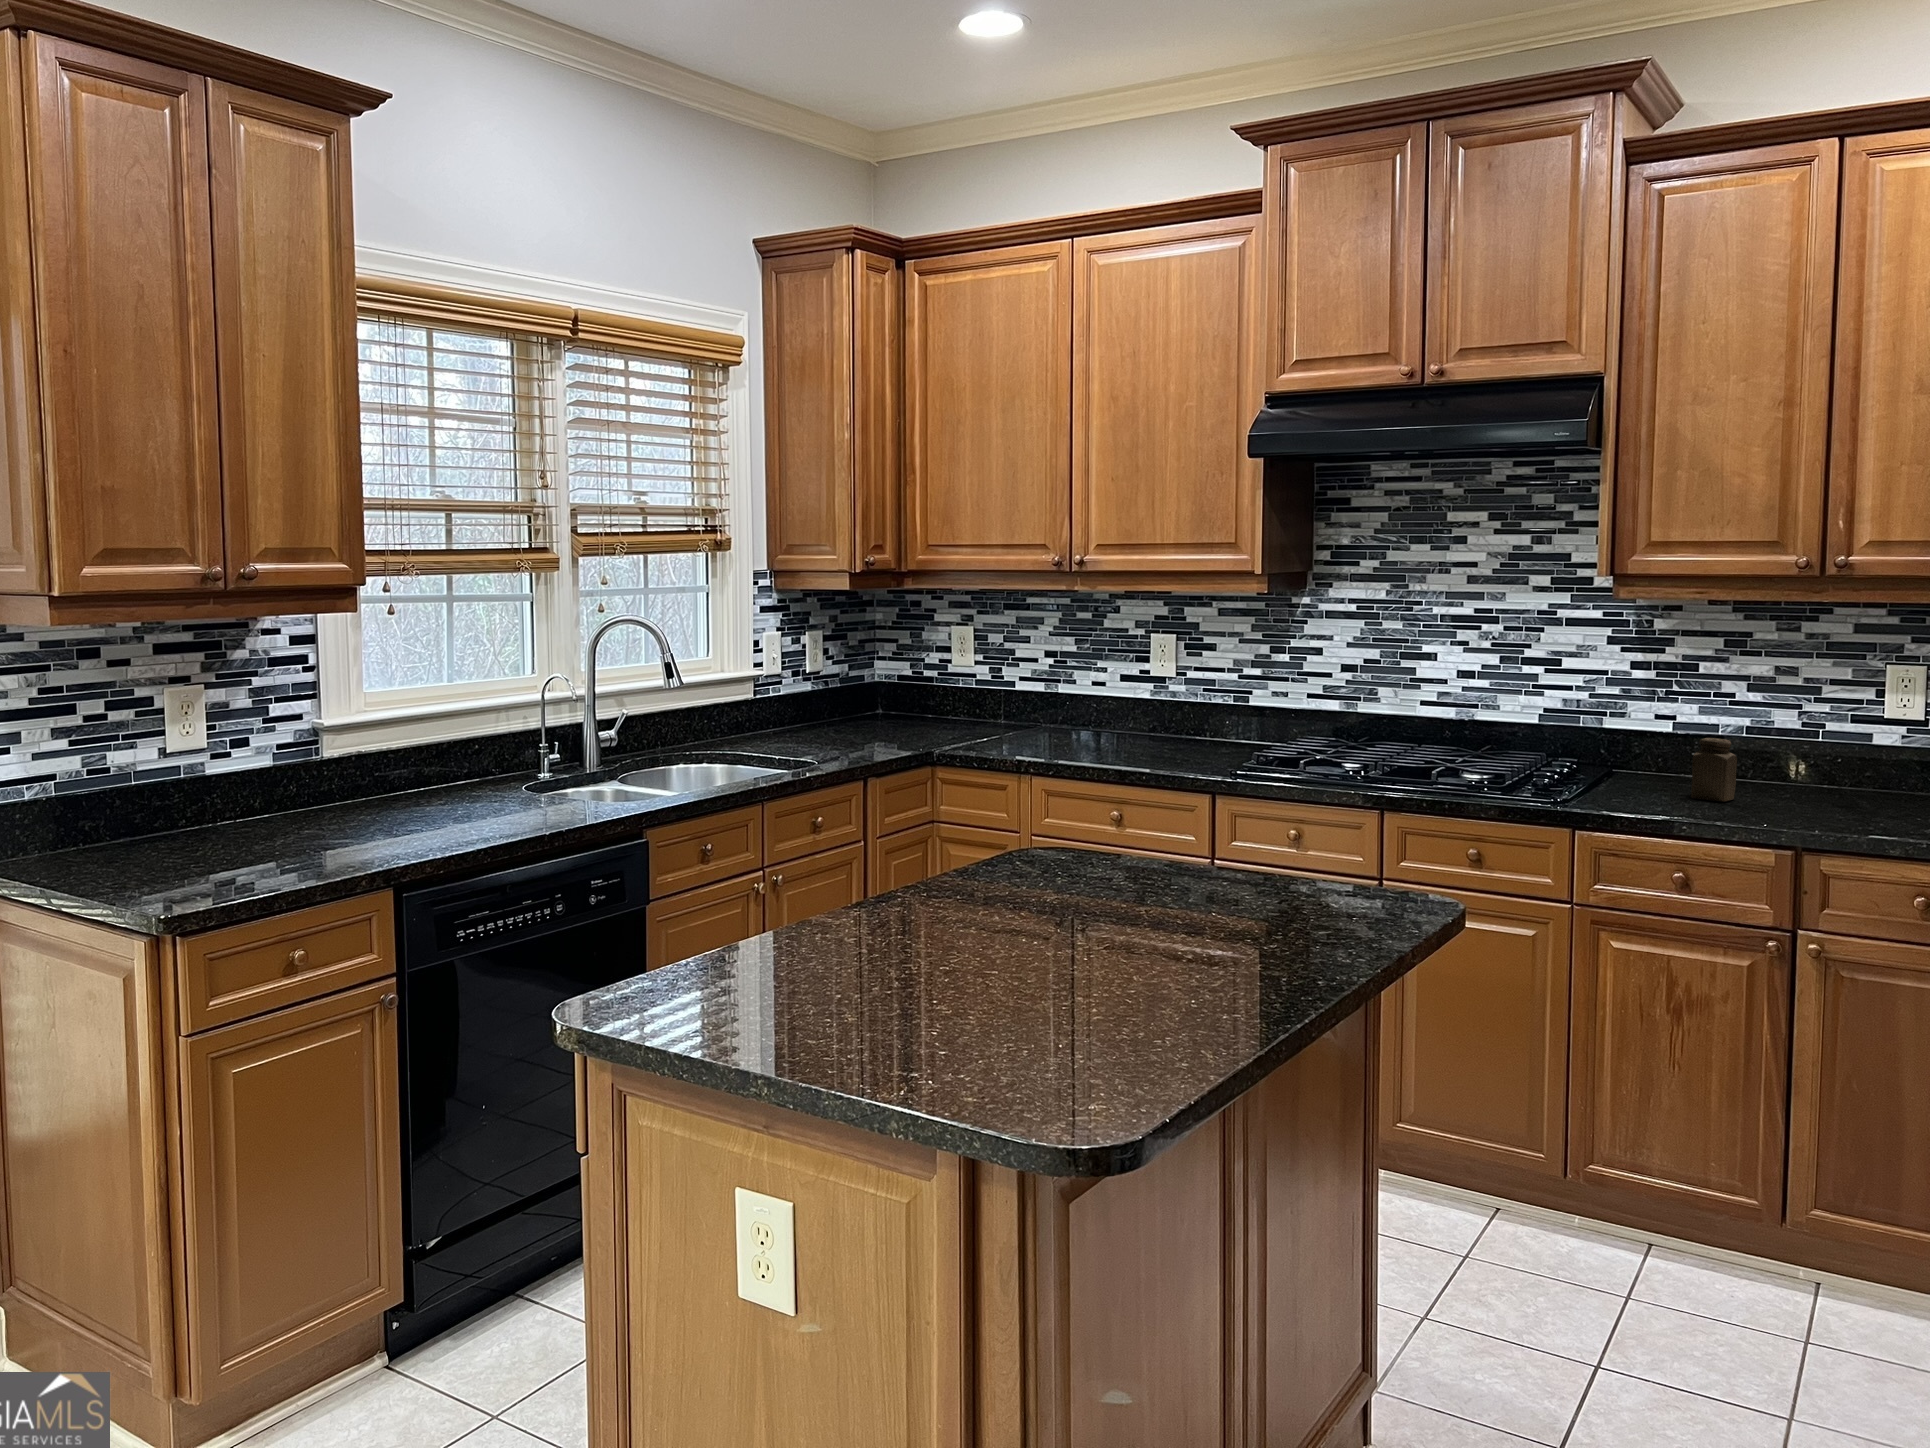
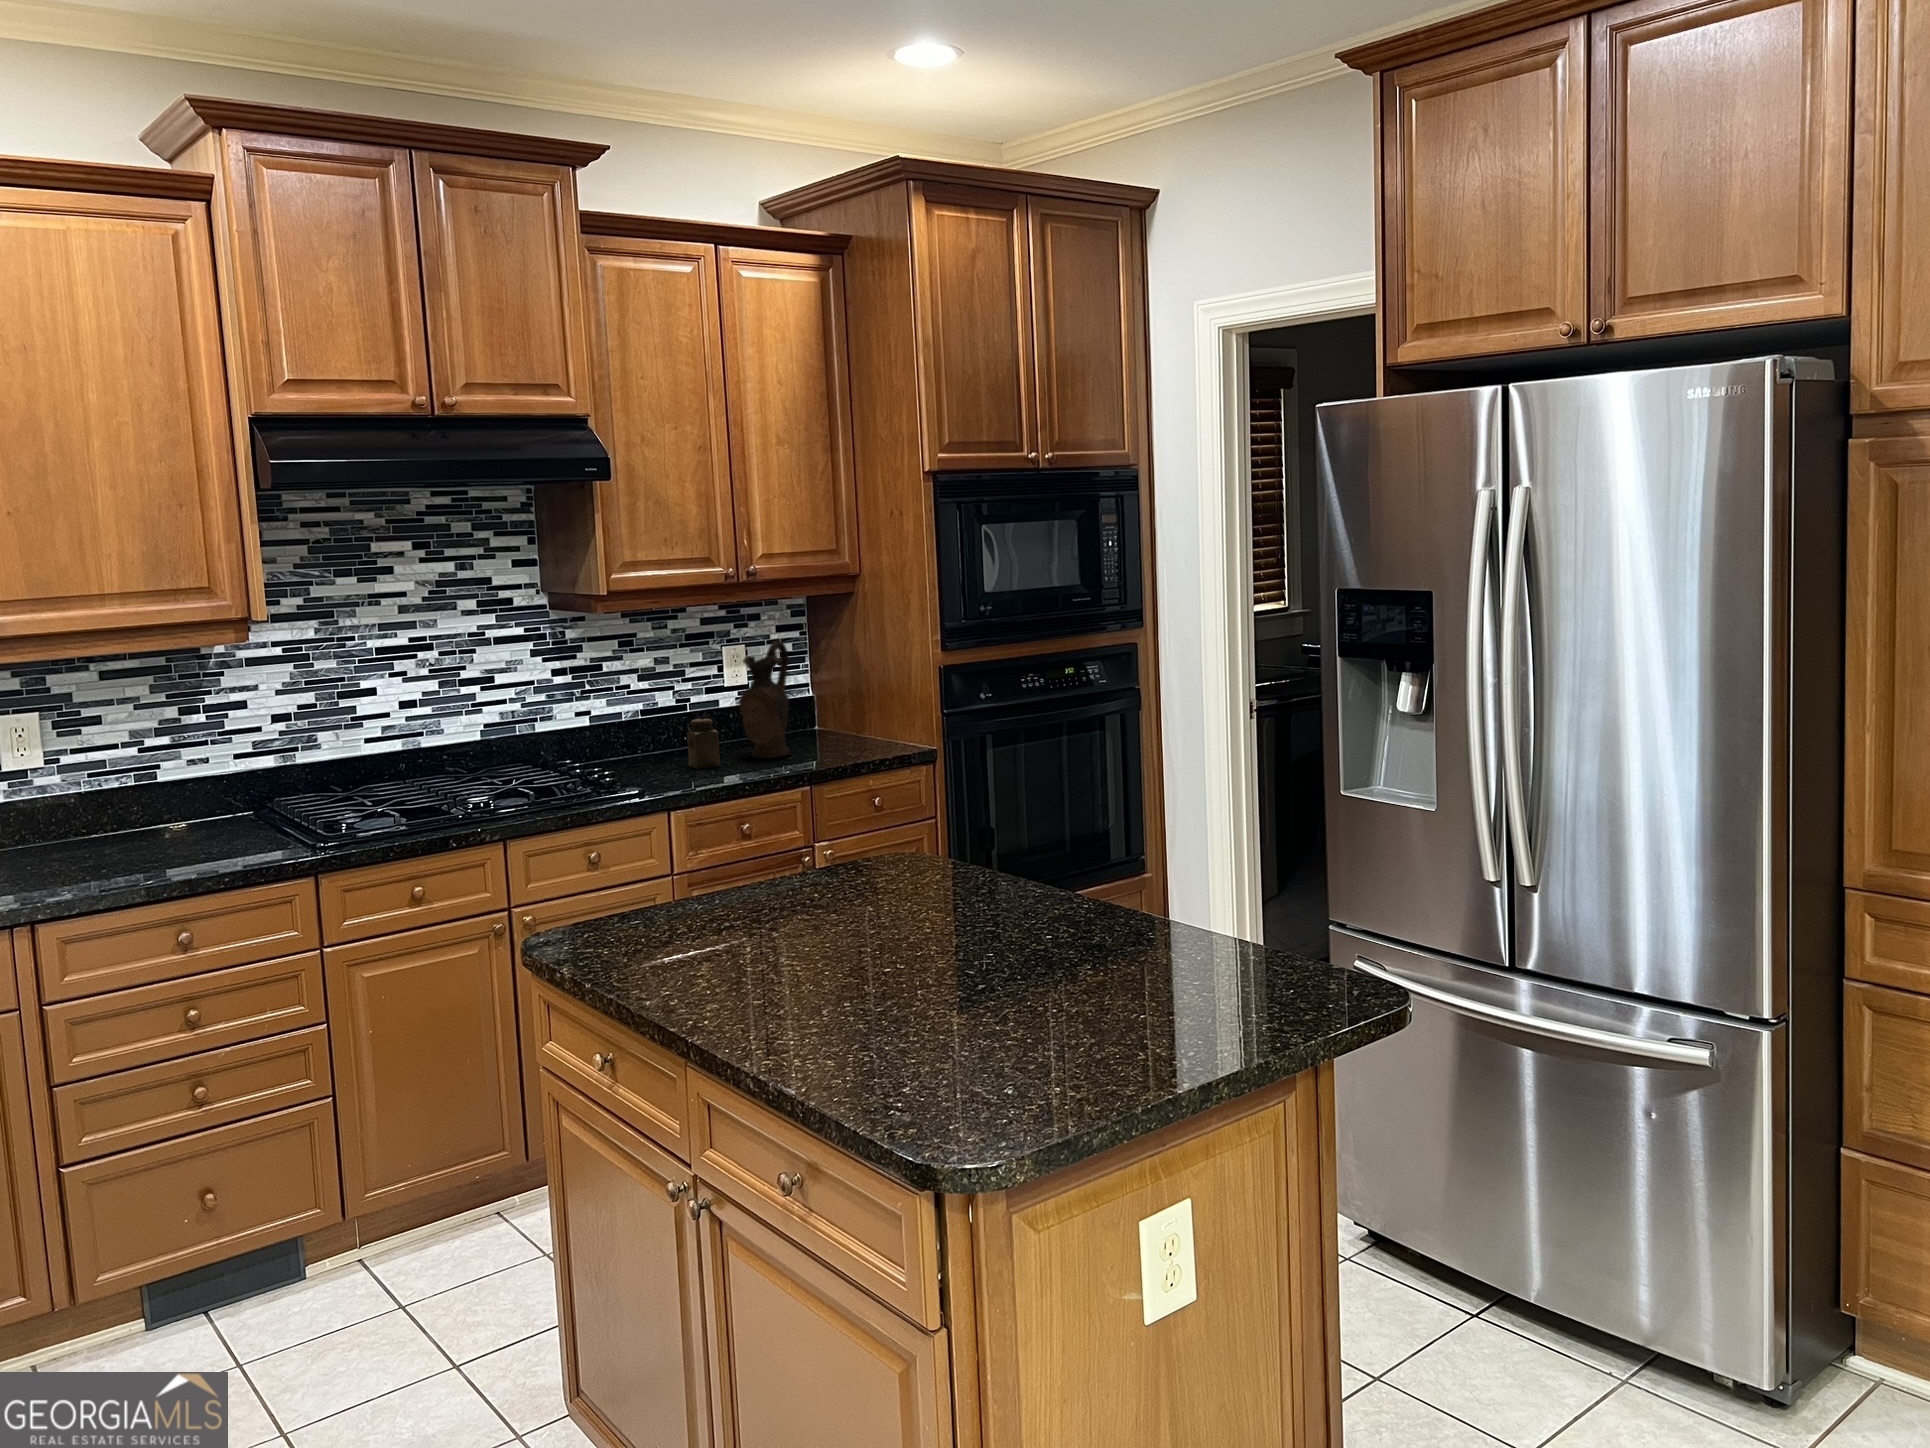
ceramic pitcher: none [1785,656,1898,813] -> present [739,641,790,758]

